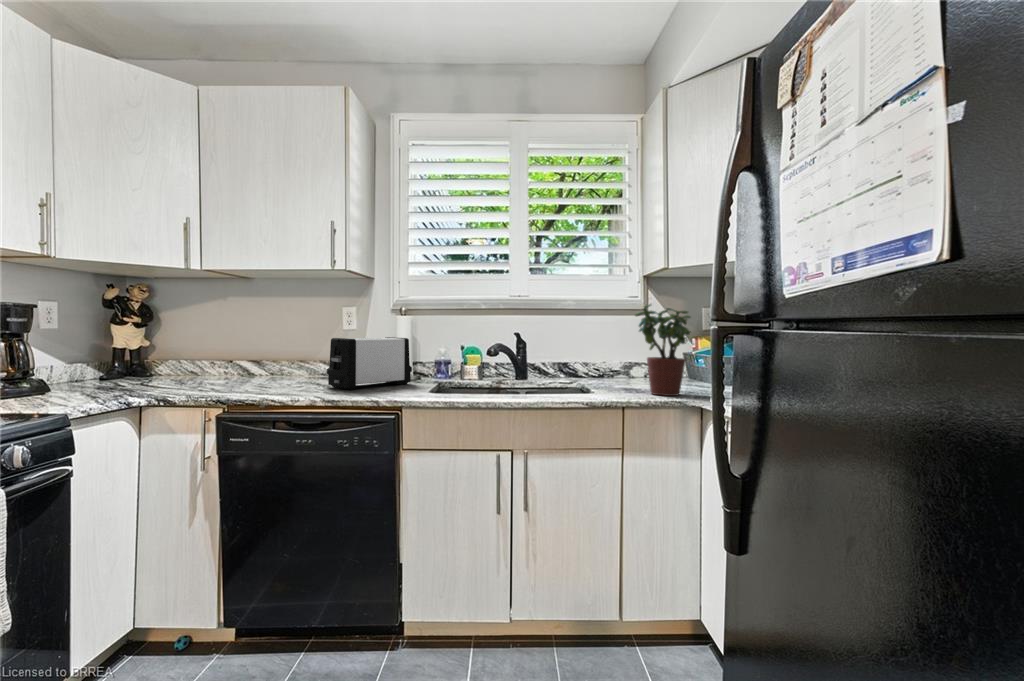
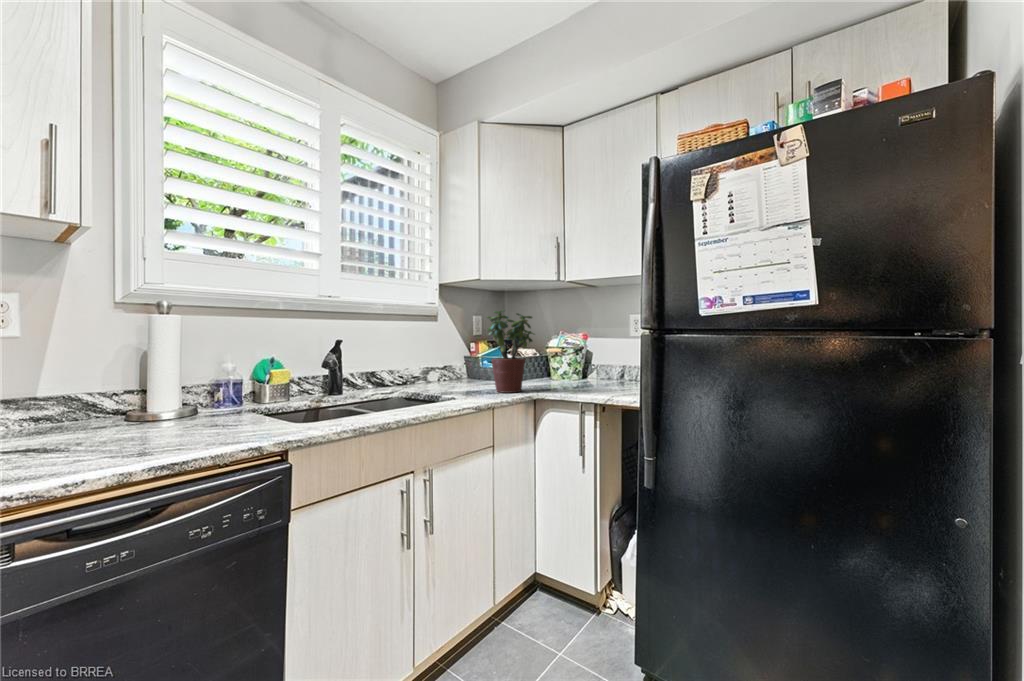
toaster: present [327,337,412,390] -> none [64,351,210,442]

